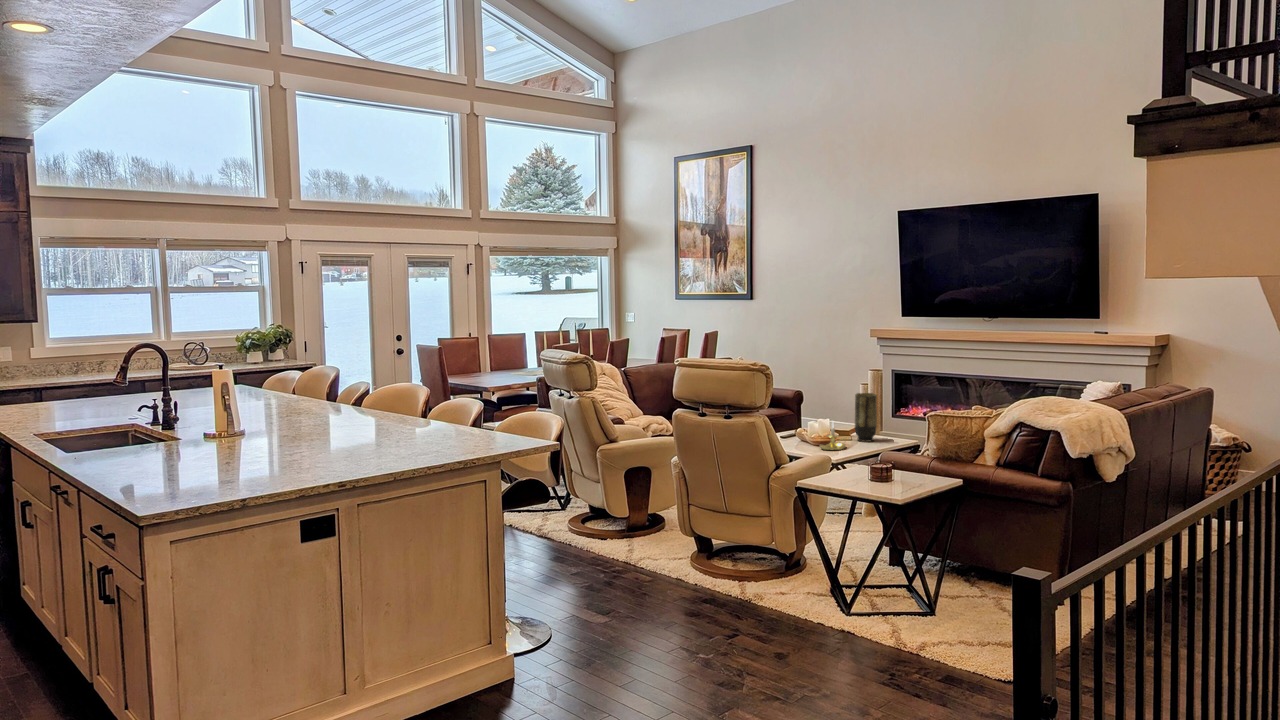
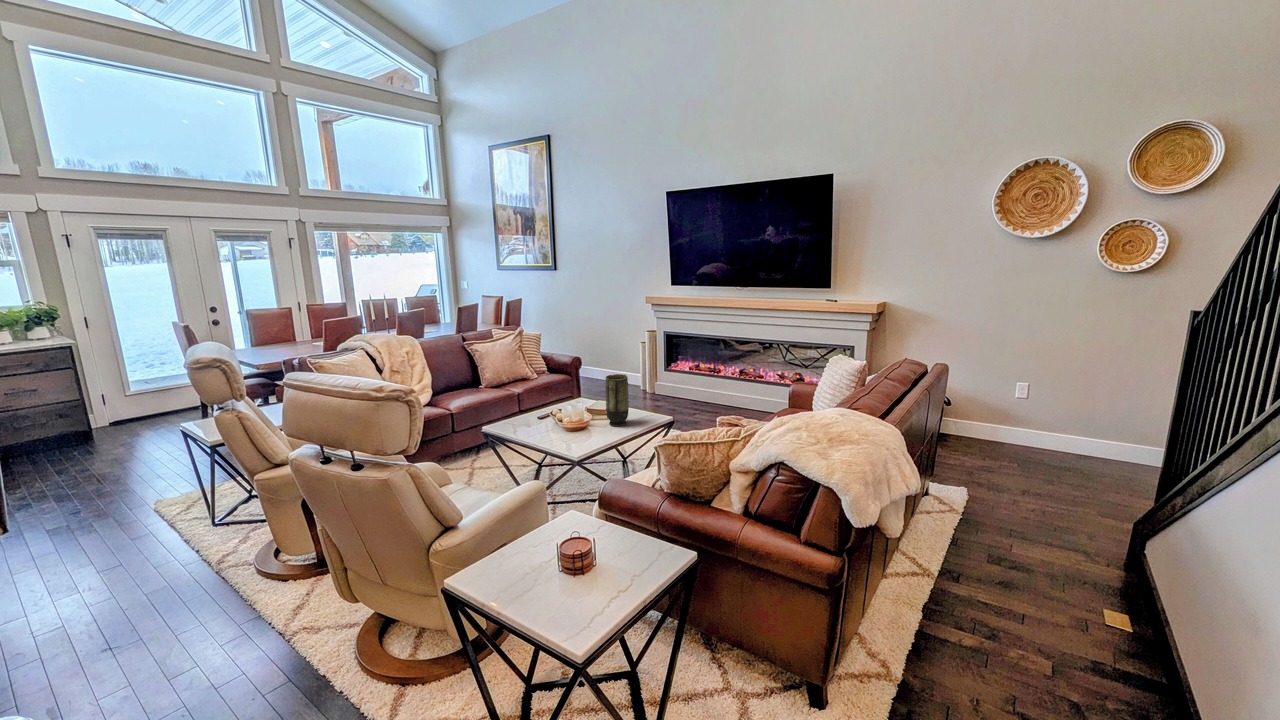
candle holder: present [820,425,845,451] -> none [562,411,594,445]

